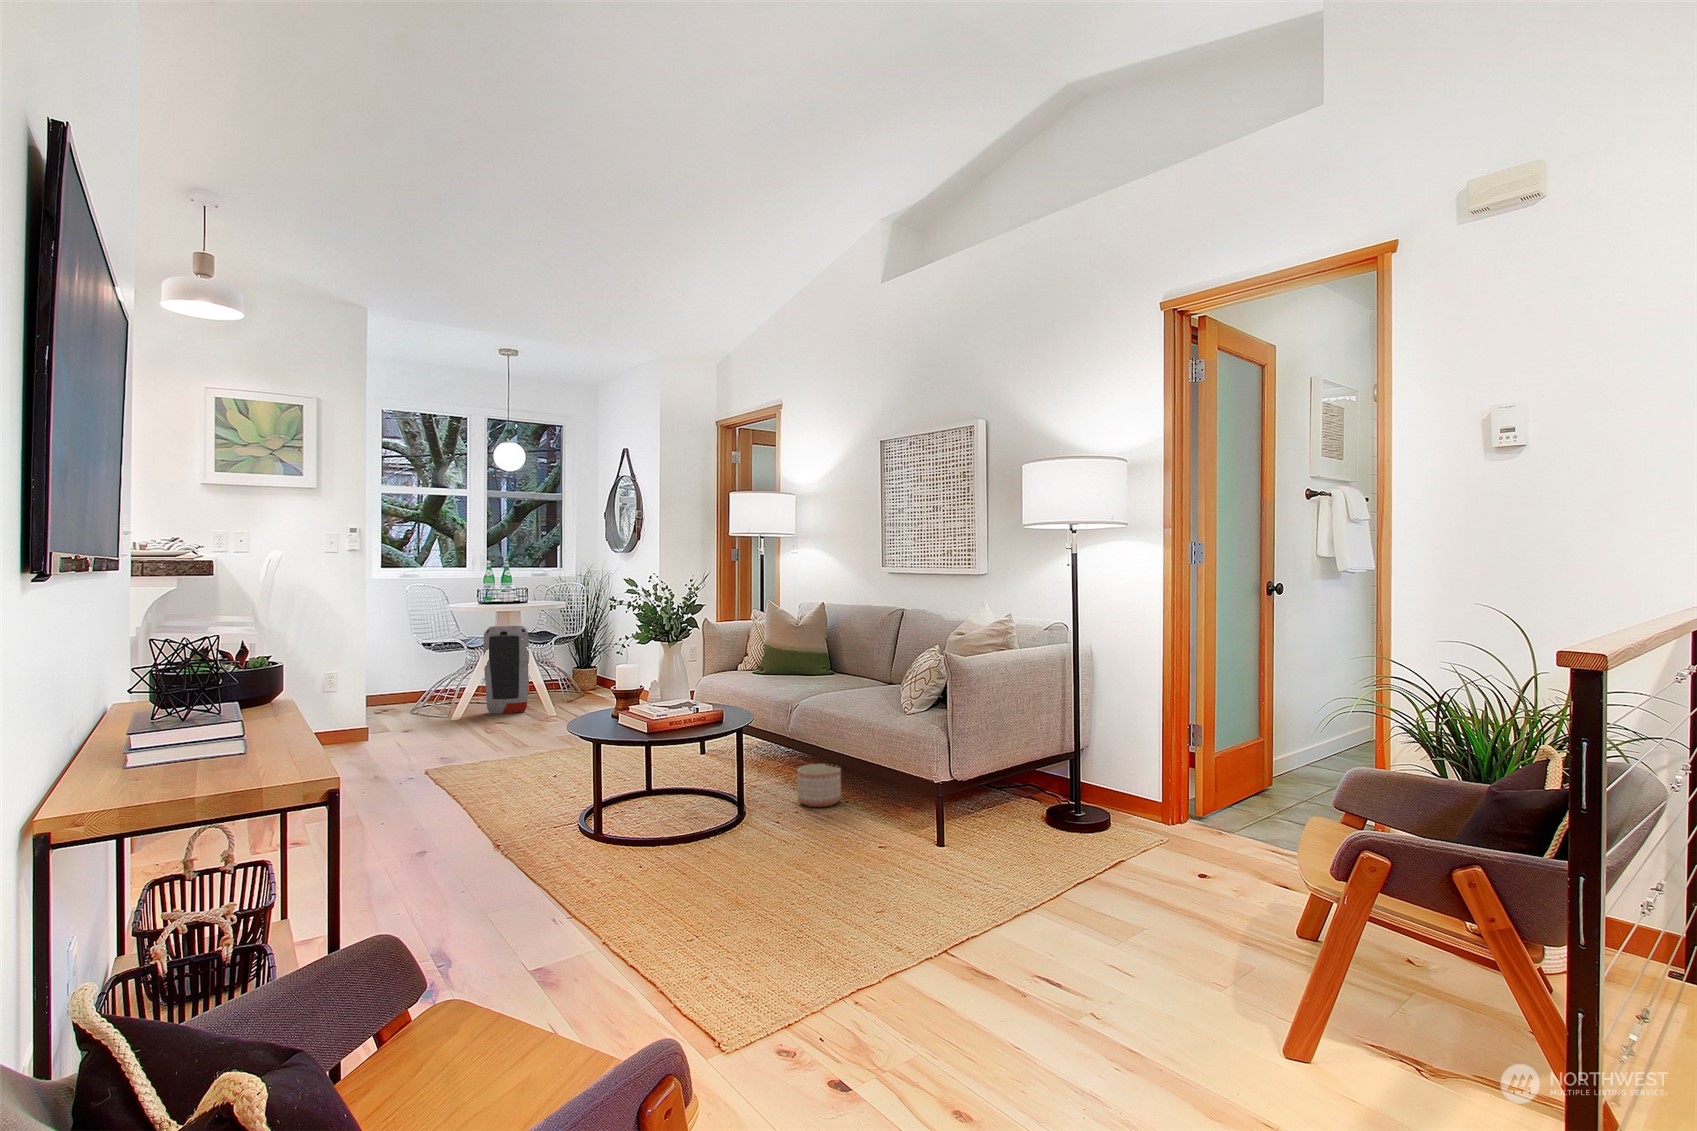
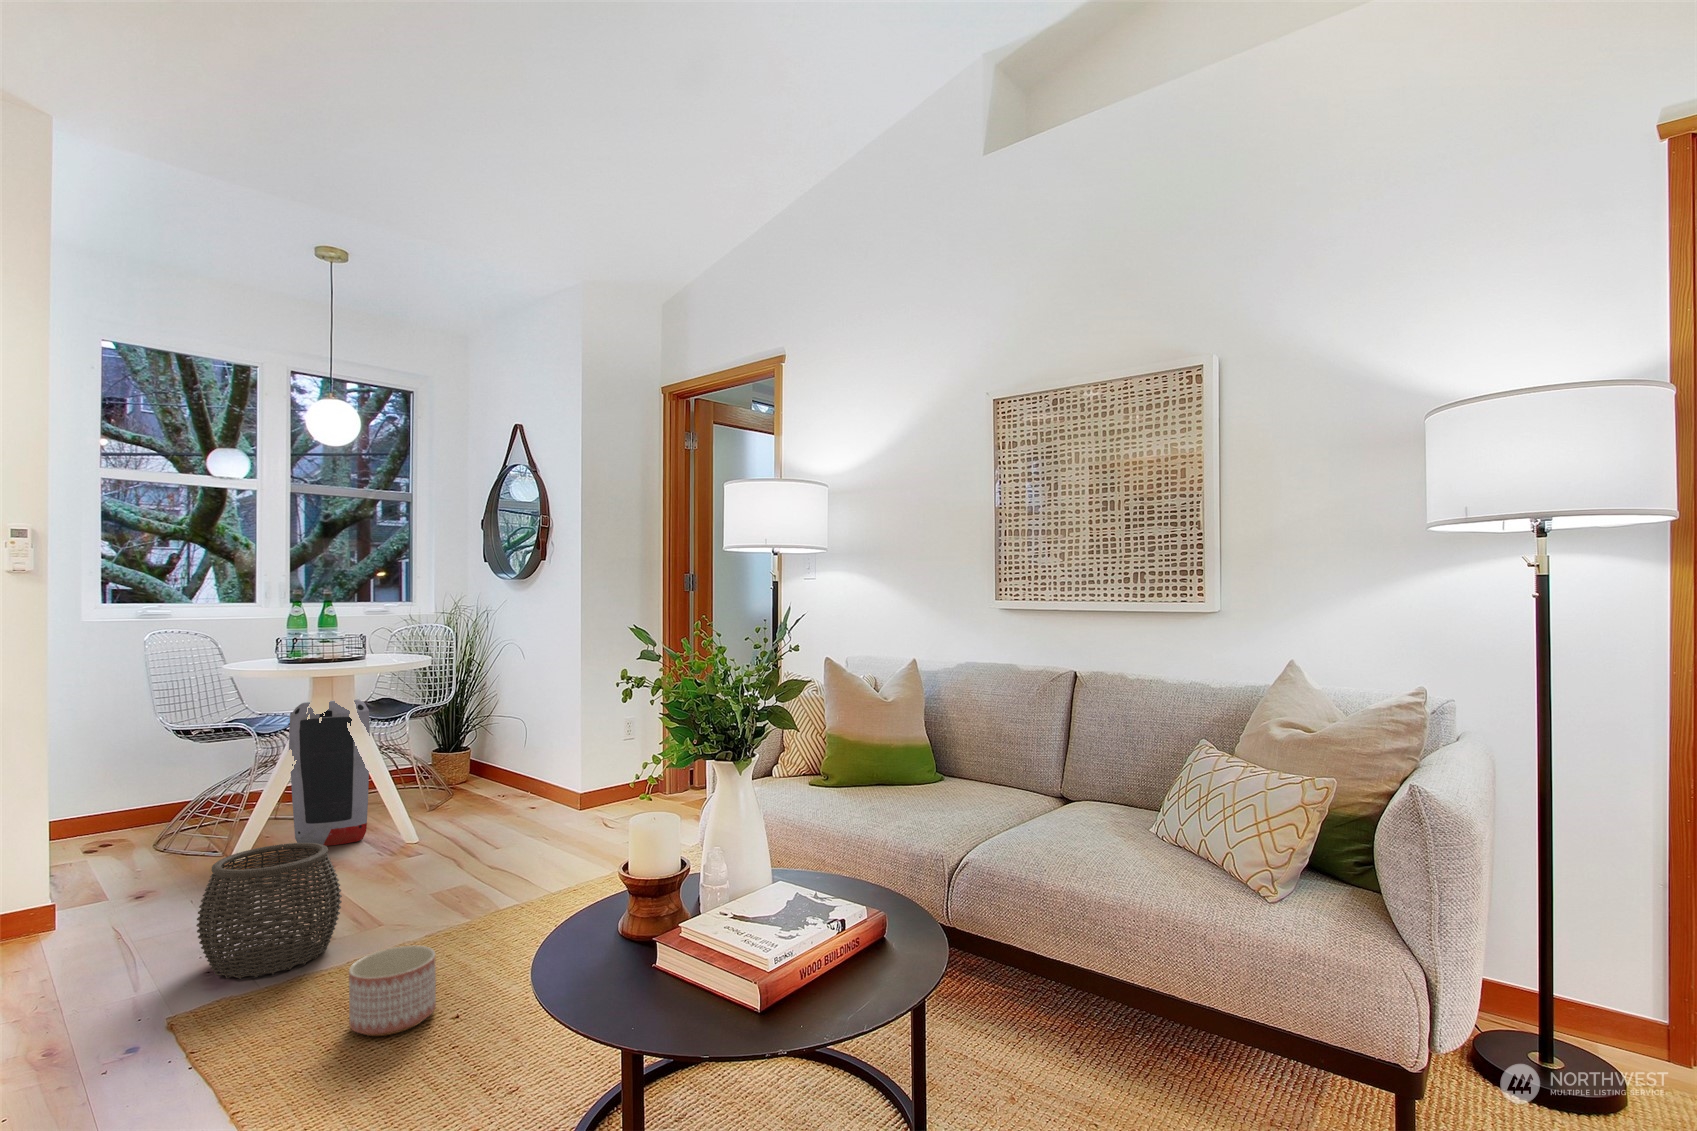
woven basket: none [437,696,507,759] -> present [196,843,342,979]
planter: present [797,764,841,807] -> present [349,946,436,1036]

